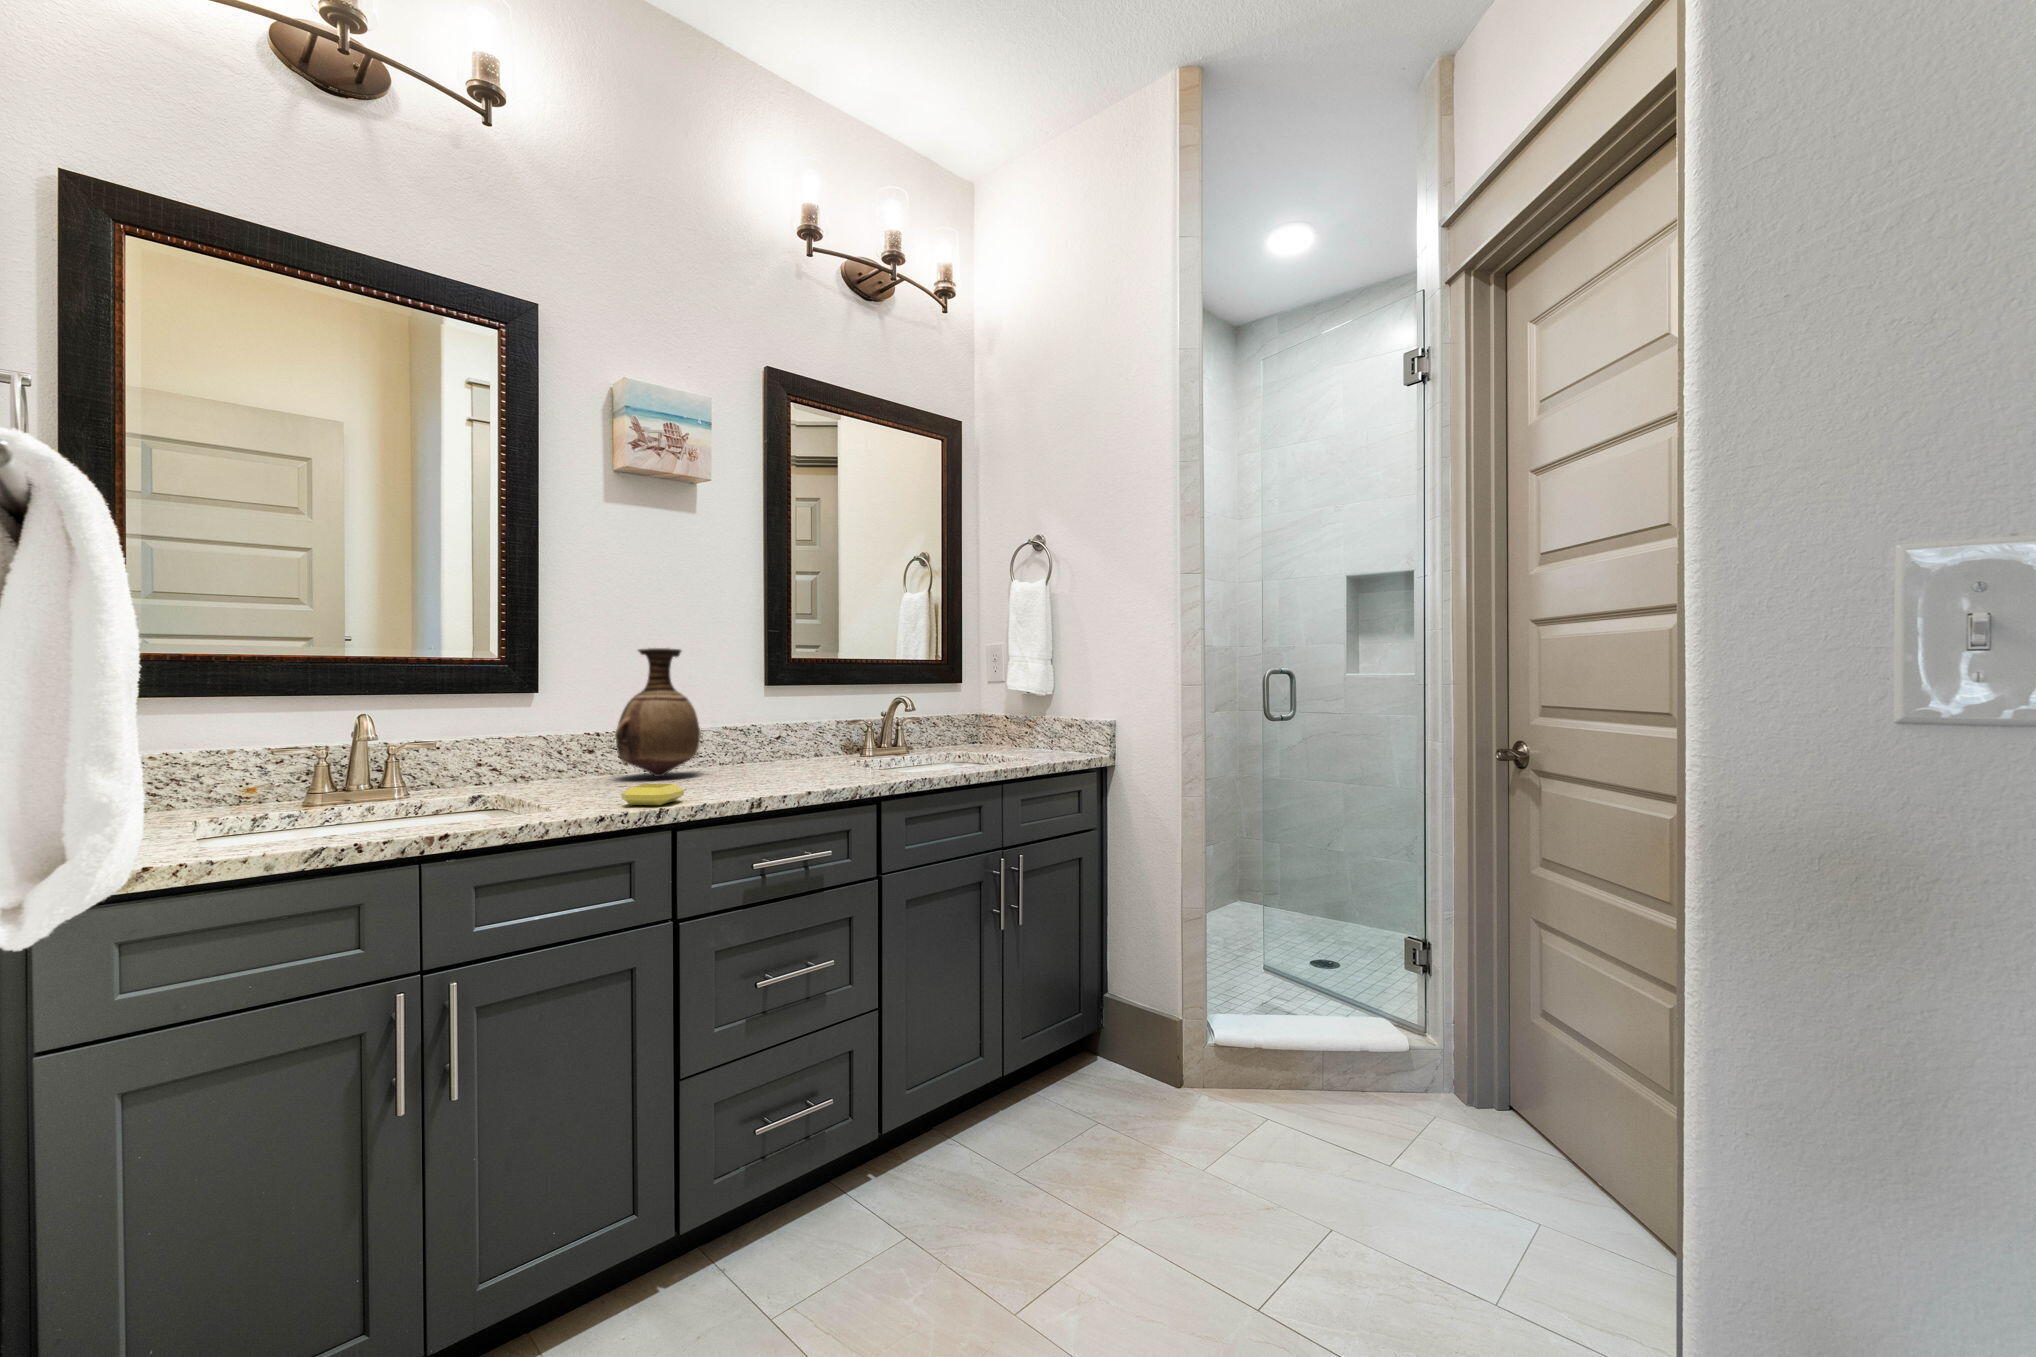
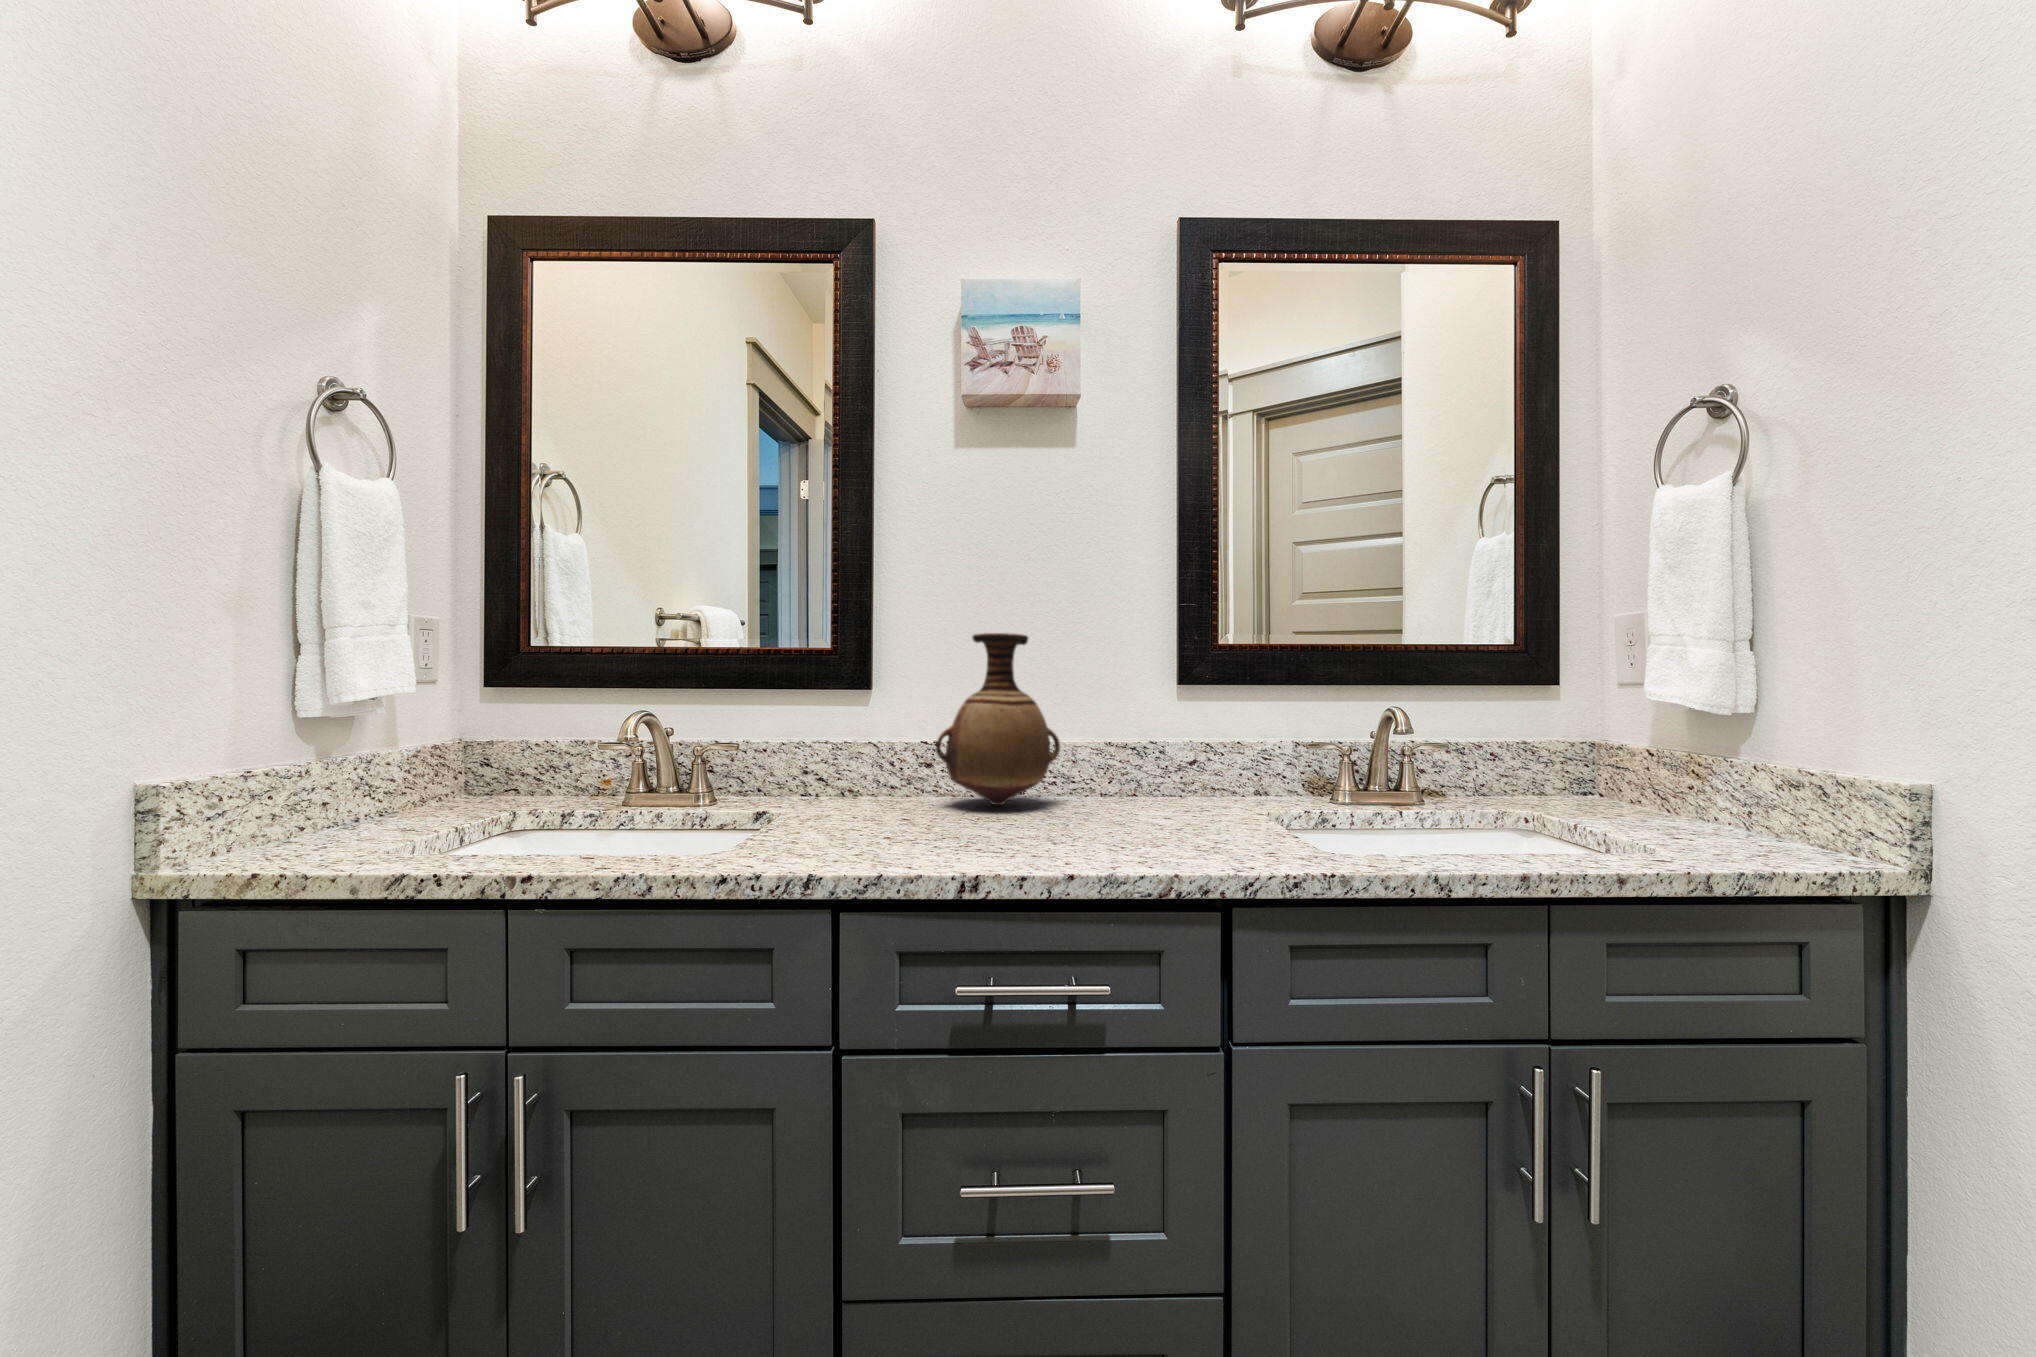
soap bar: present [621,784,684,805] -> none [788,829,875,868]

